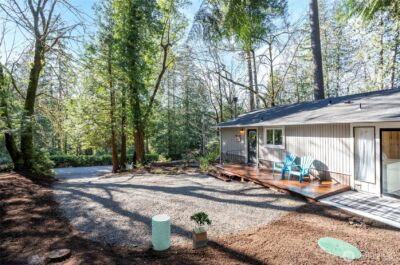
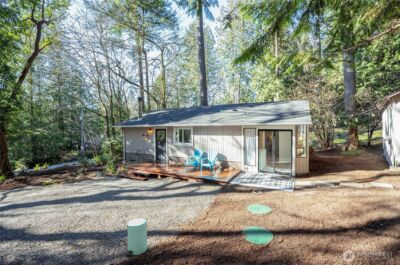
potted tree: present [190,212,211,247] -> none [161,207,183,240]

